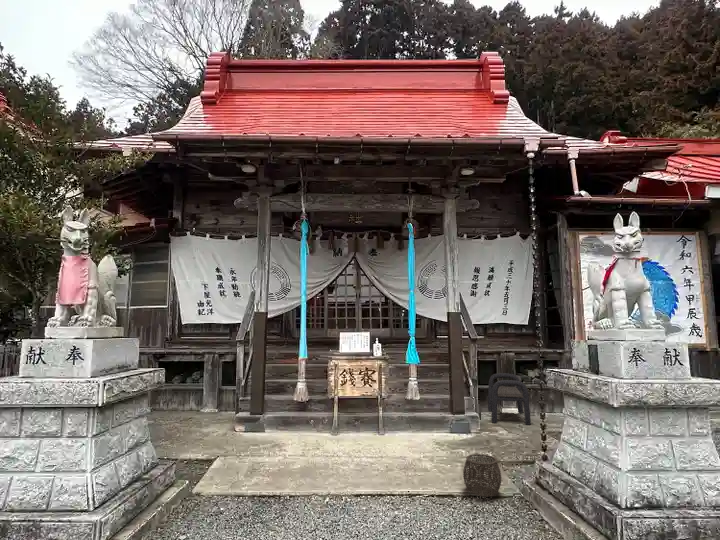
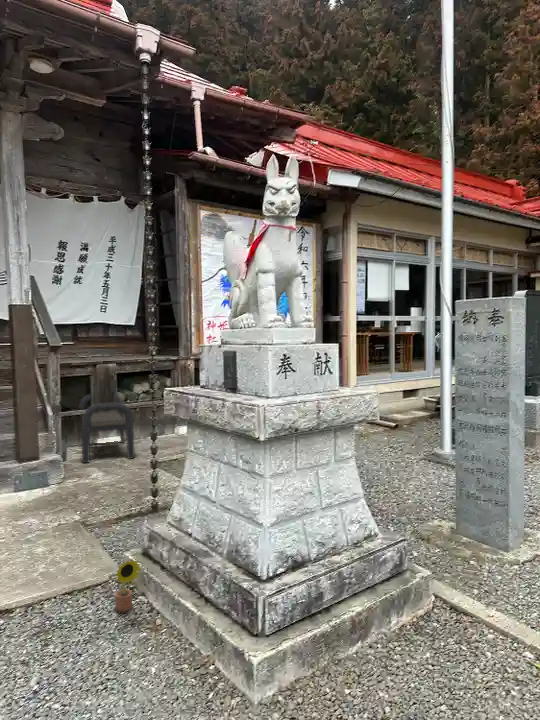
woven basket: present [463,454,501,497] -> none [30,528,93,596]
decorative plant: none [516,480,534,516] -> present [115,560,141,612]

